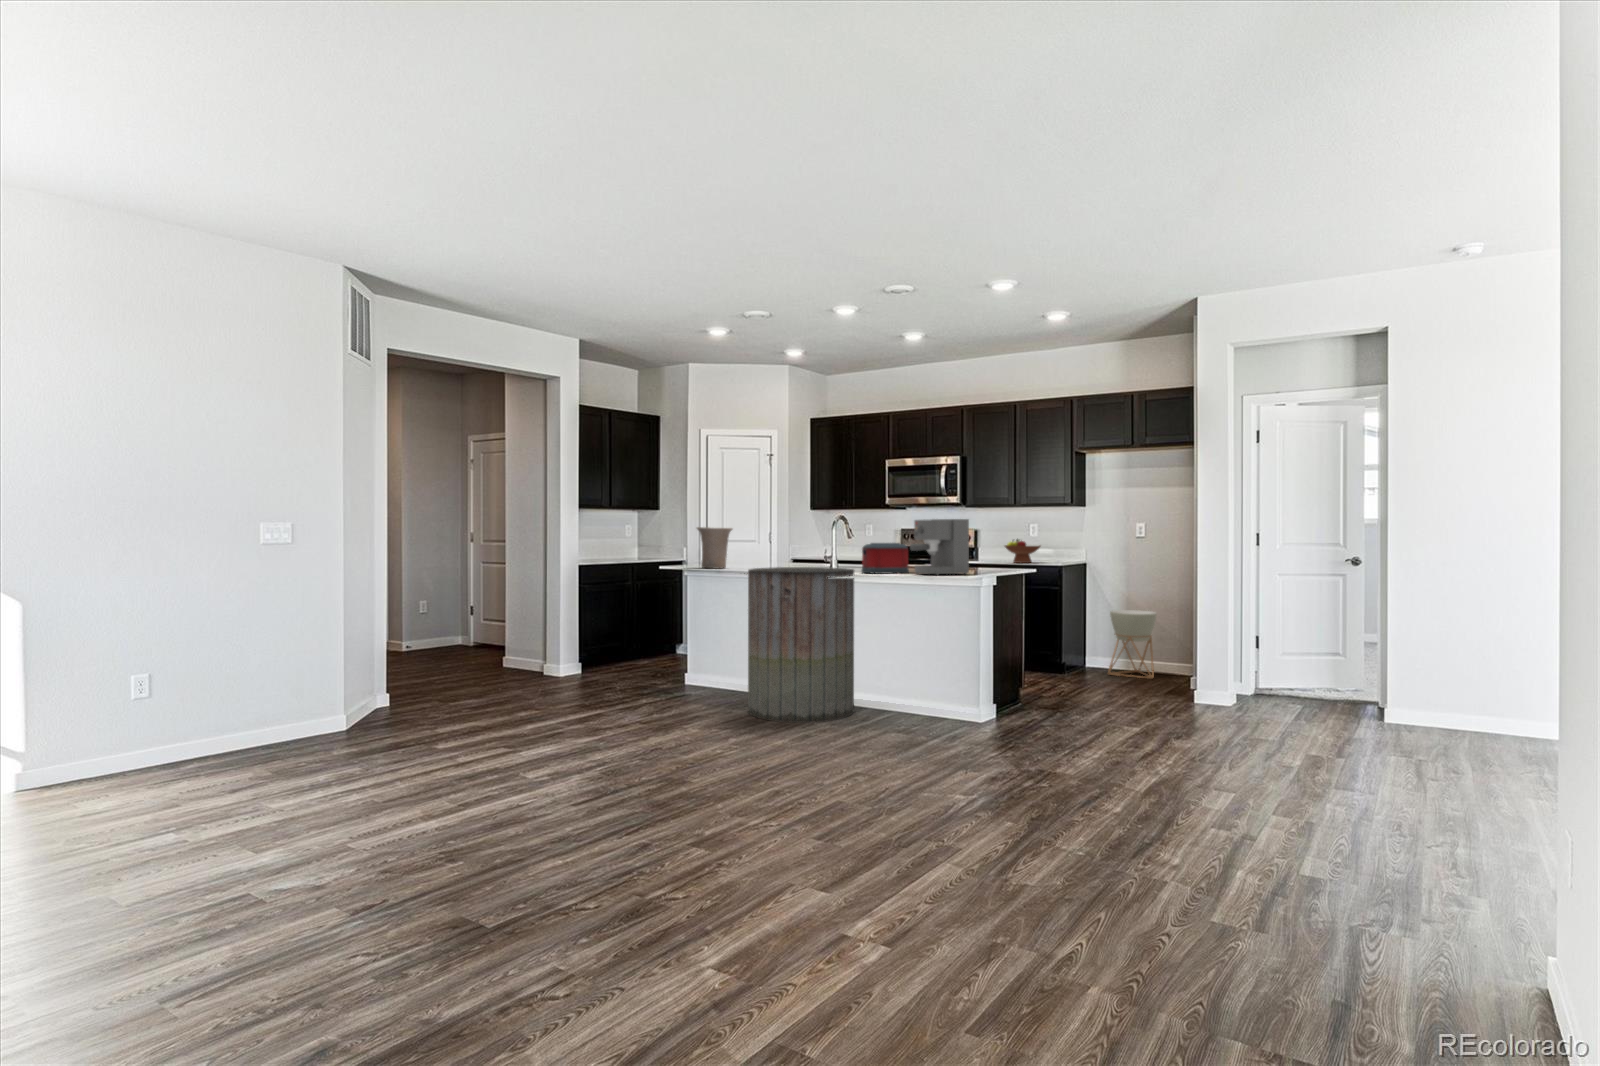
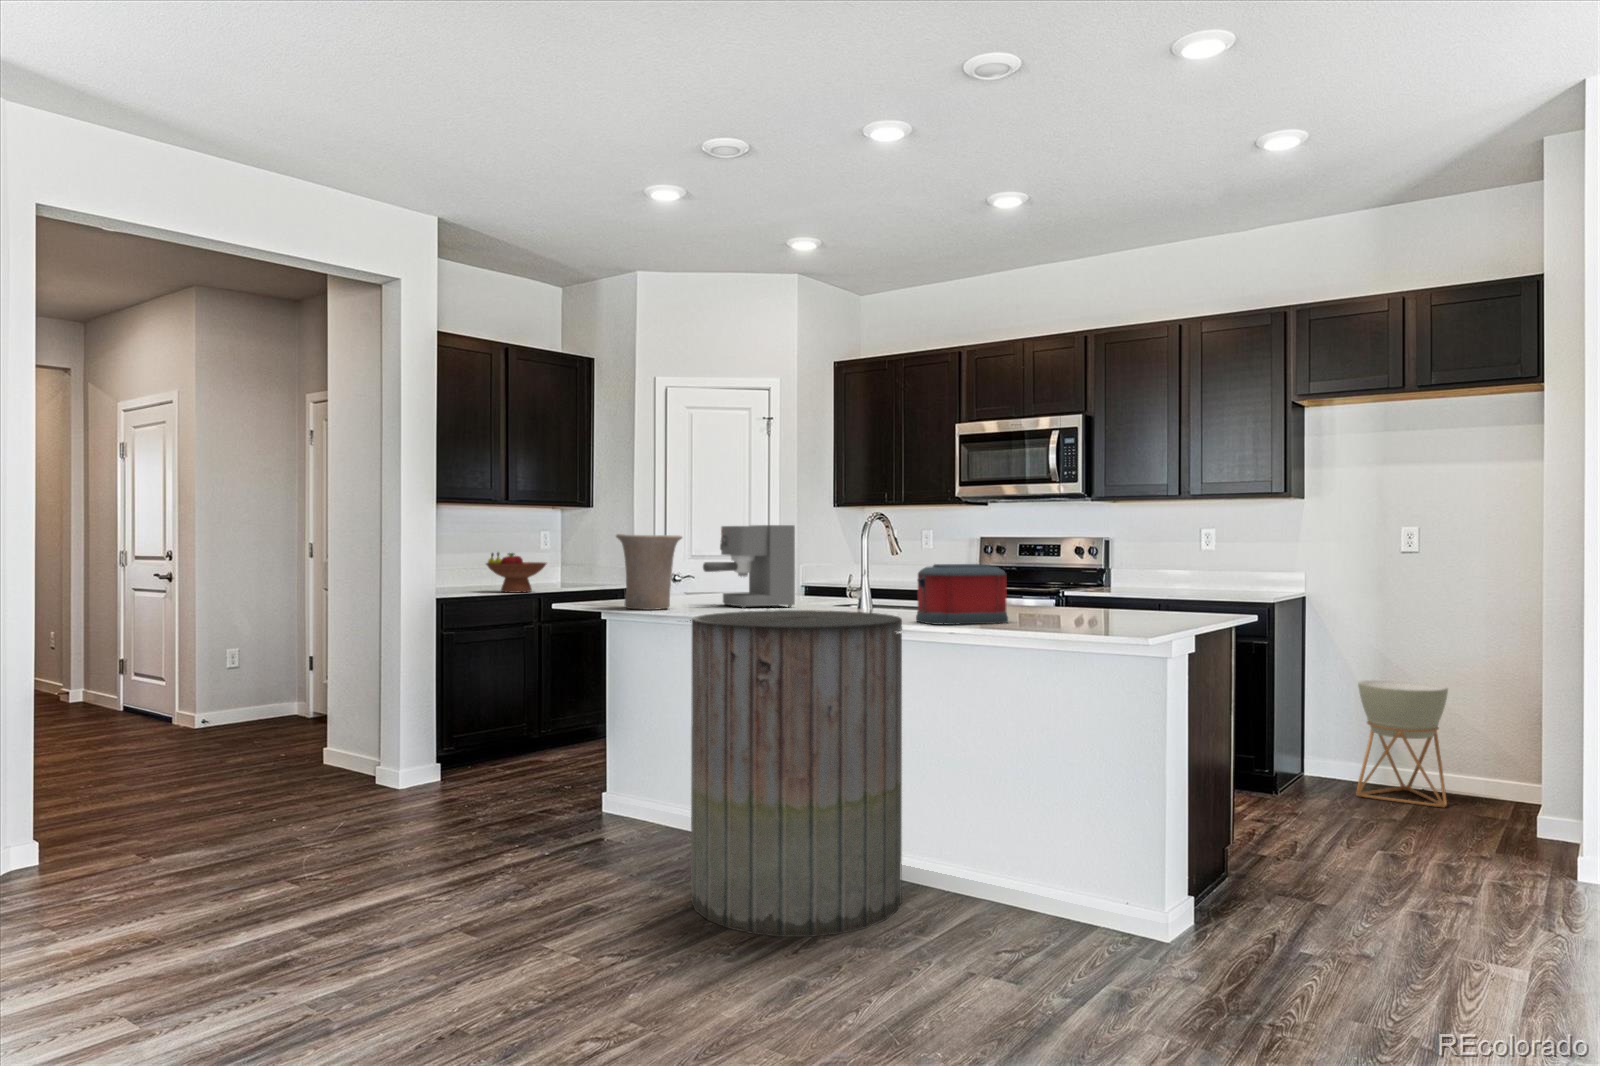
coffee maker: present [910,519,969,575] -> present [703,525,795,608]
fruit bowl: present [1005,539,1040,563] -> present [486,553,546,593]

